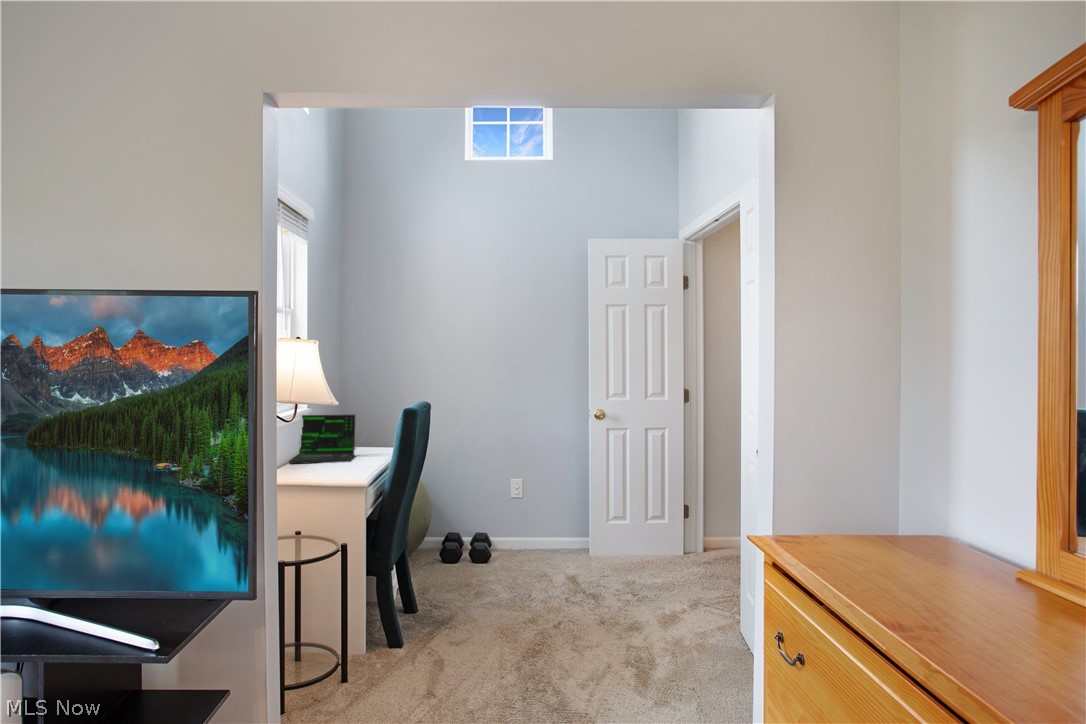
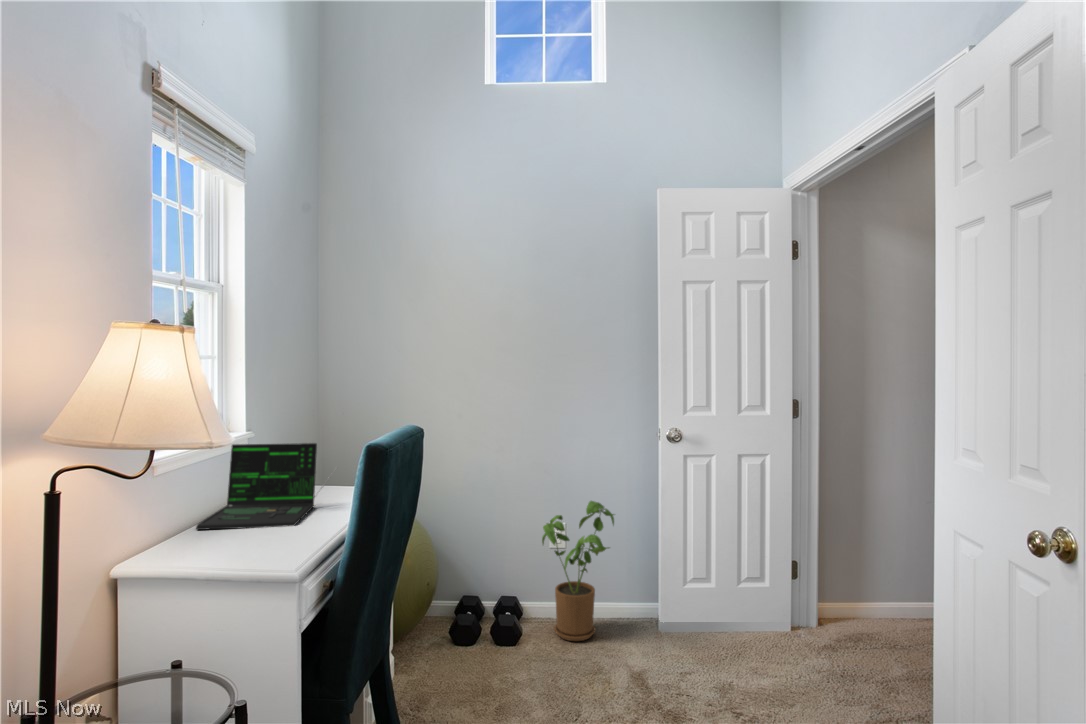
house plant: none [506,462,559,560] -> present [542,501,614,641]

